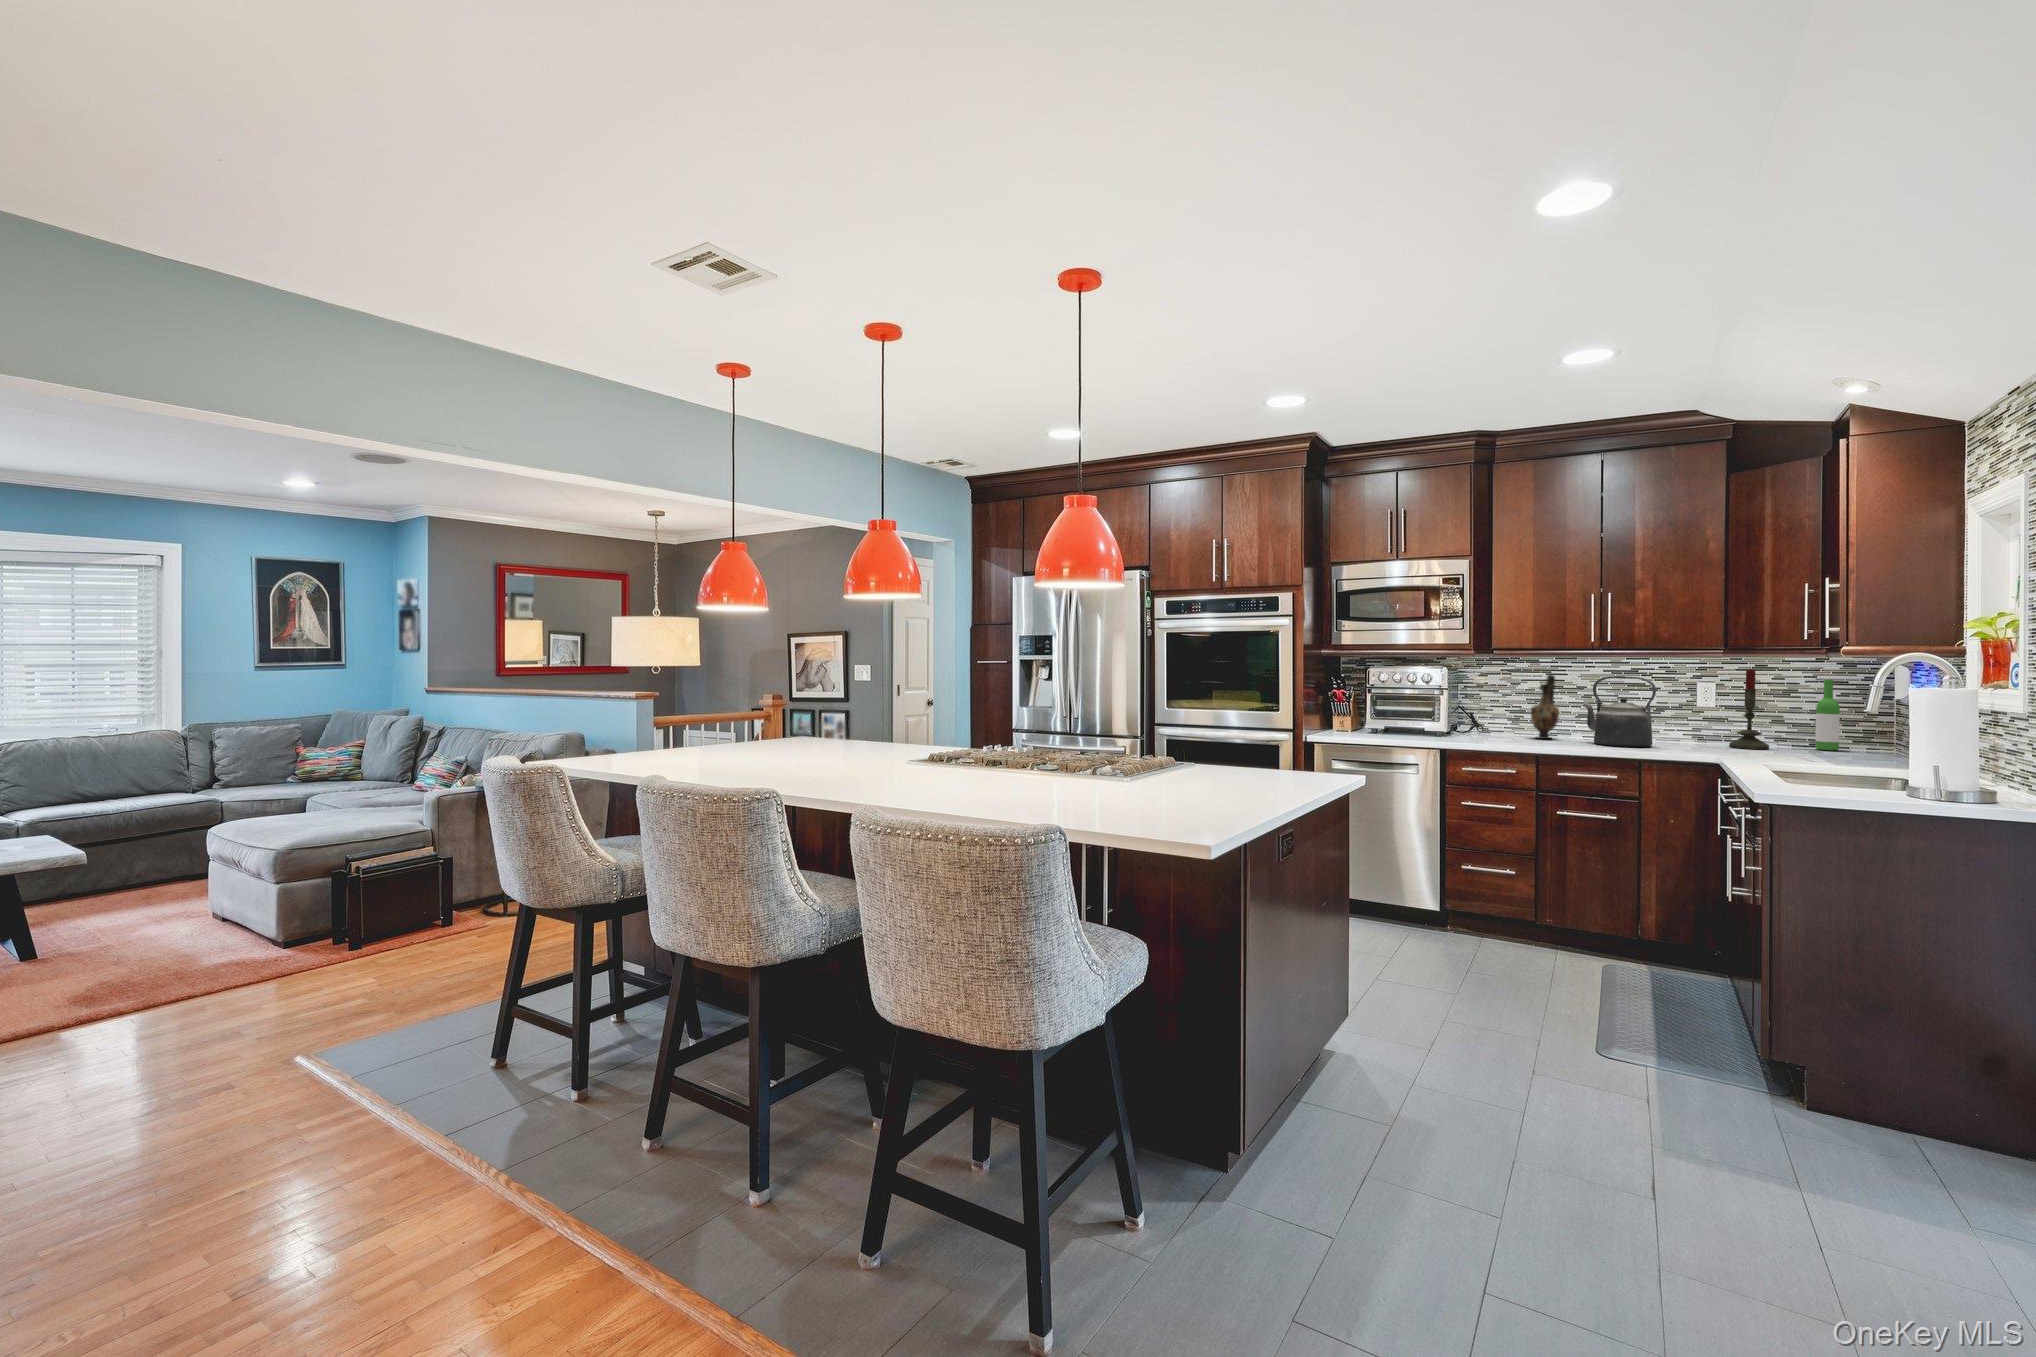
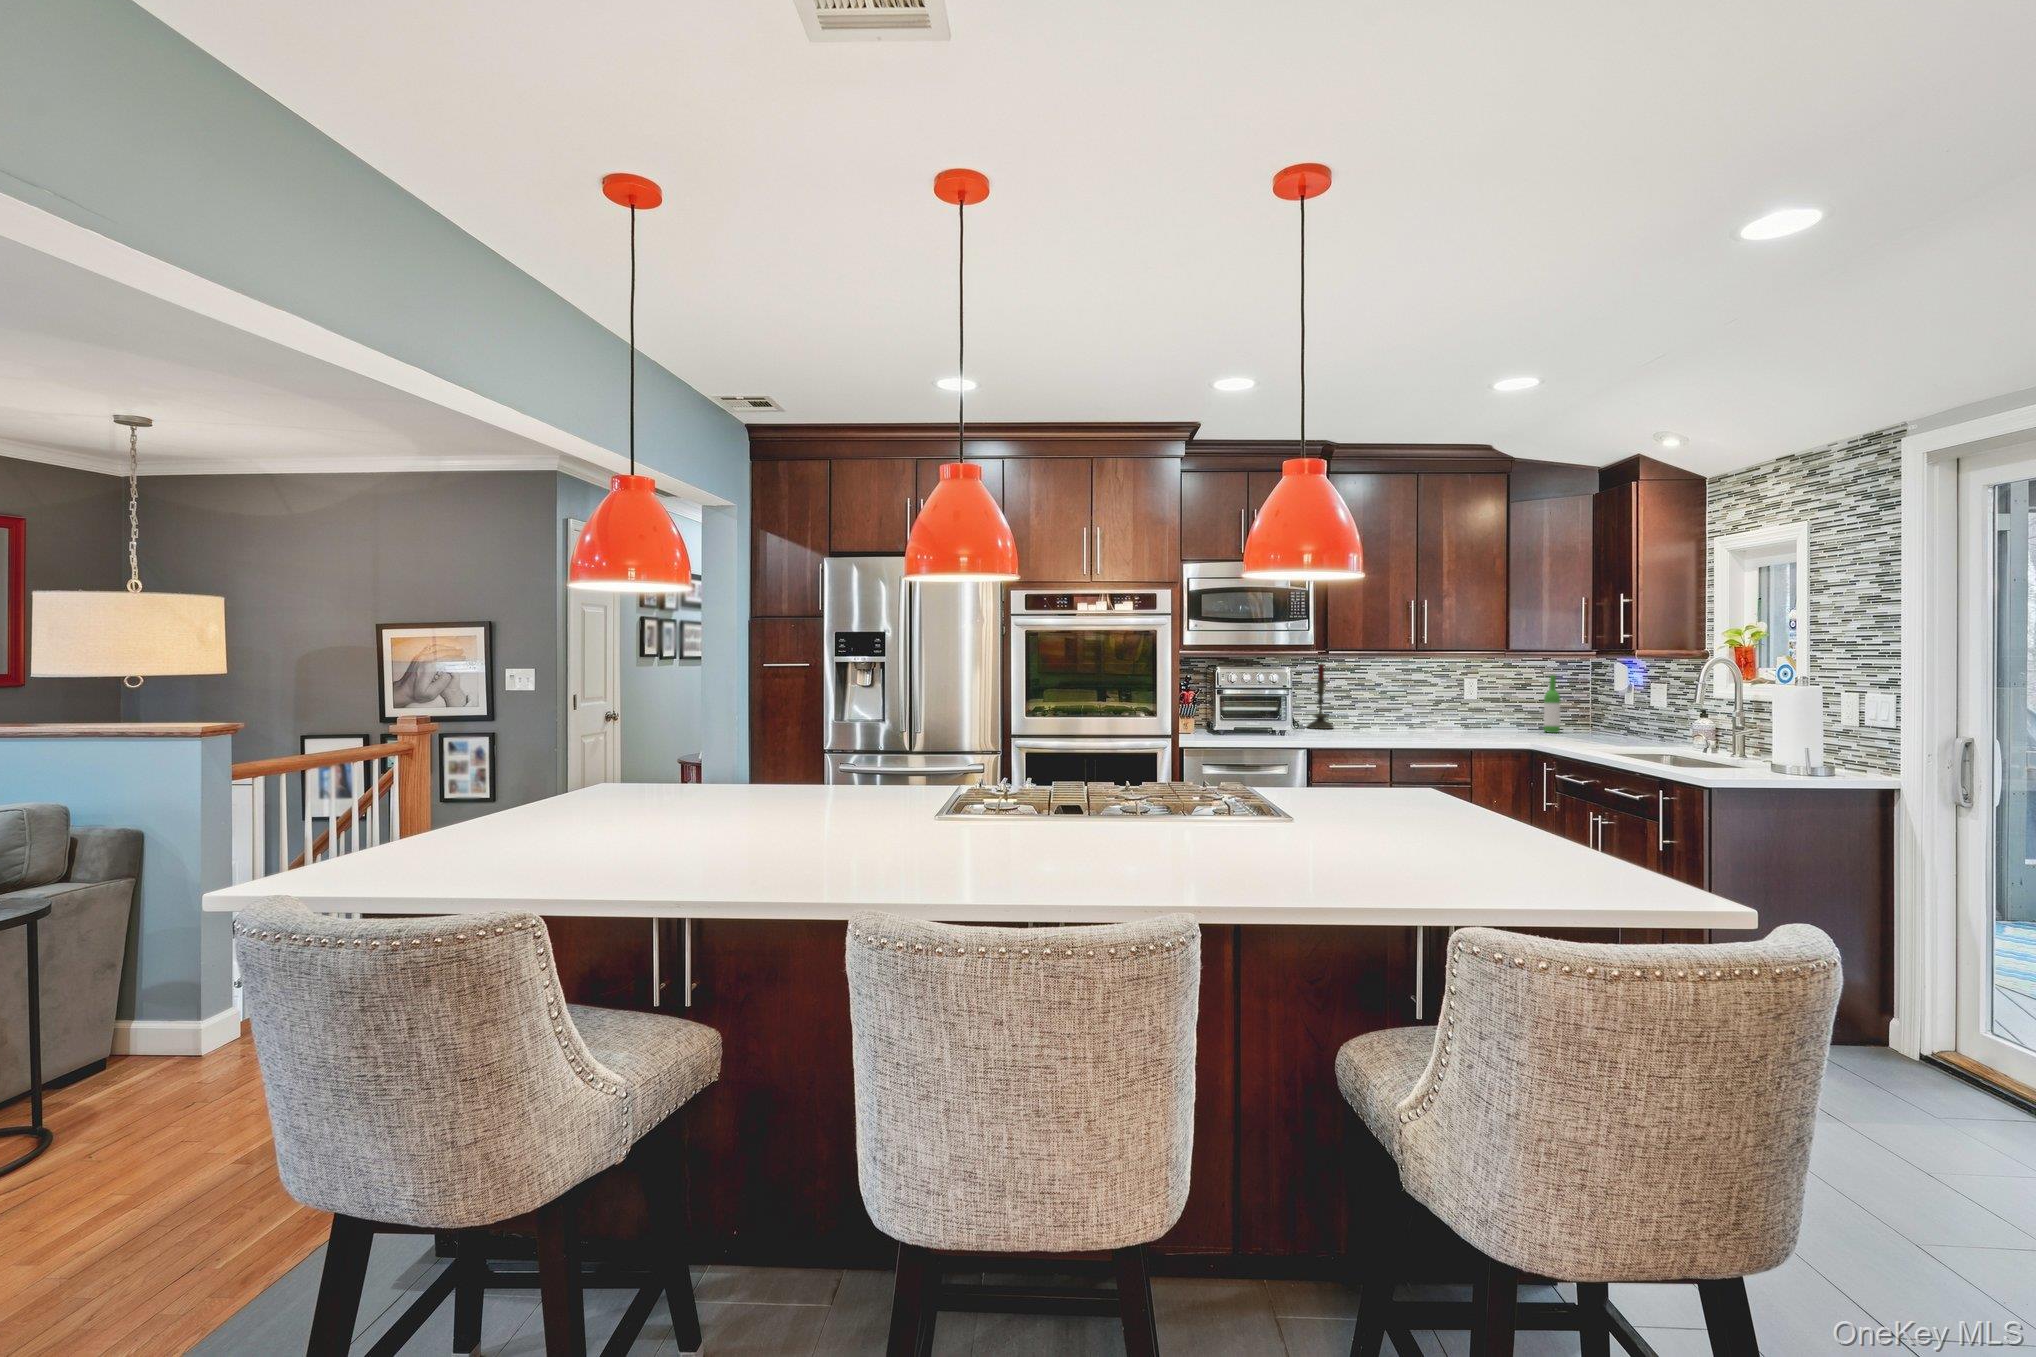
candle: present [1729,667,1769,749] -> present [1307,663,1334,729]
vase: present [1531,674,1559,739] -> none [1356,673,1380,733]
kettle: present [1583,676,1656,747] -> none [1401,675,1463,737]

